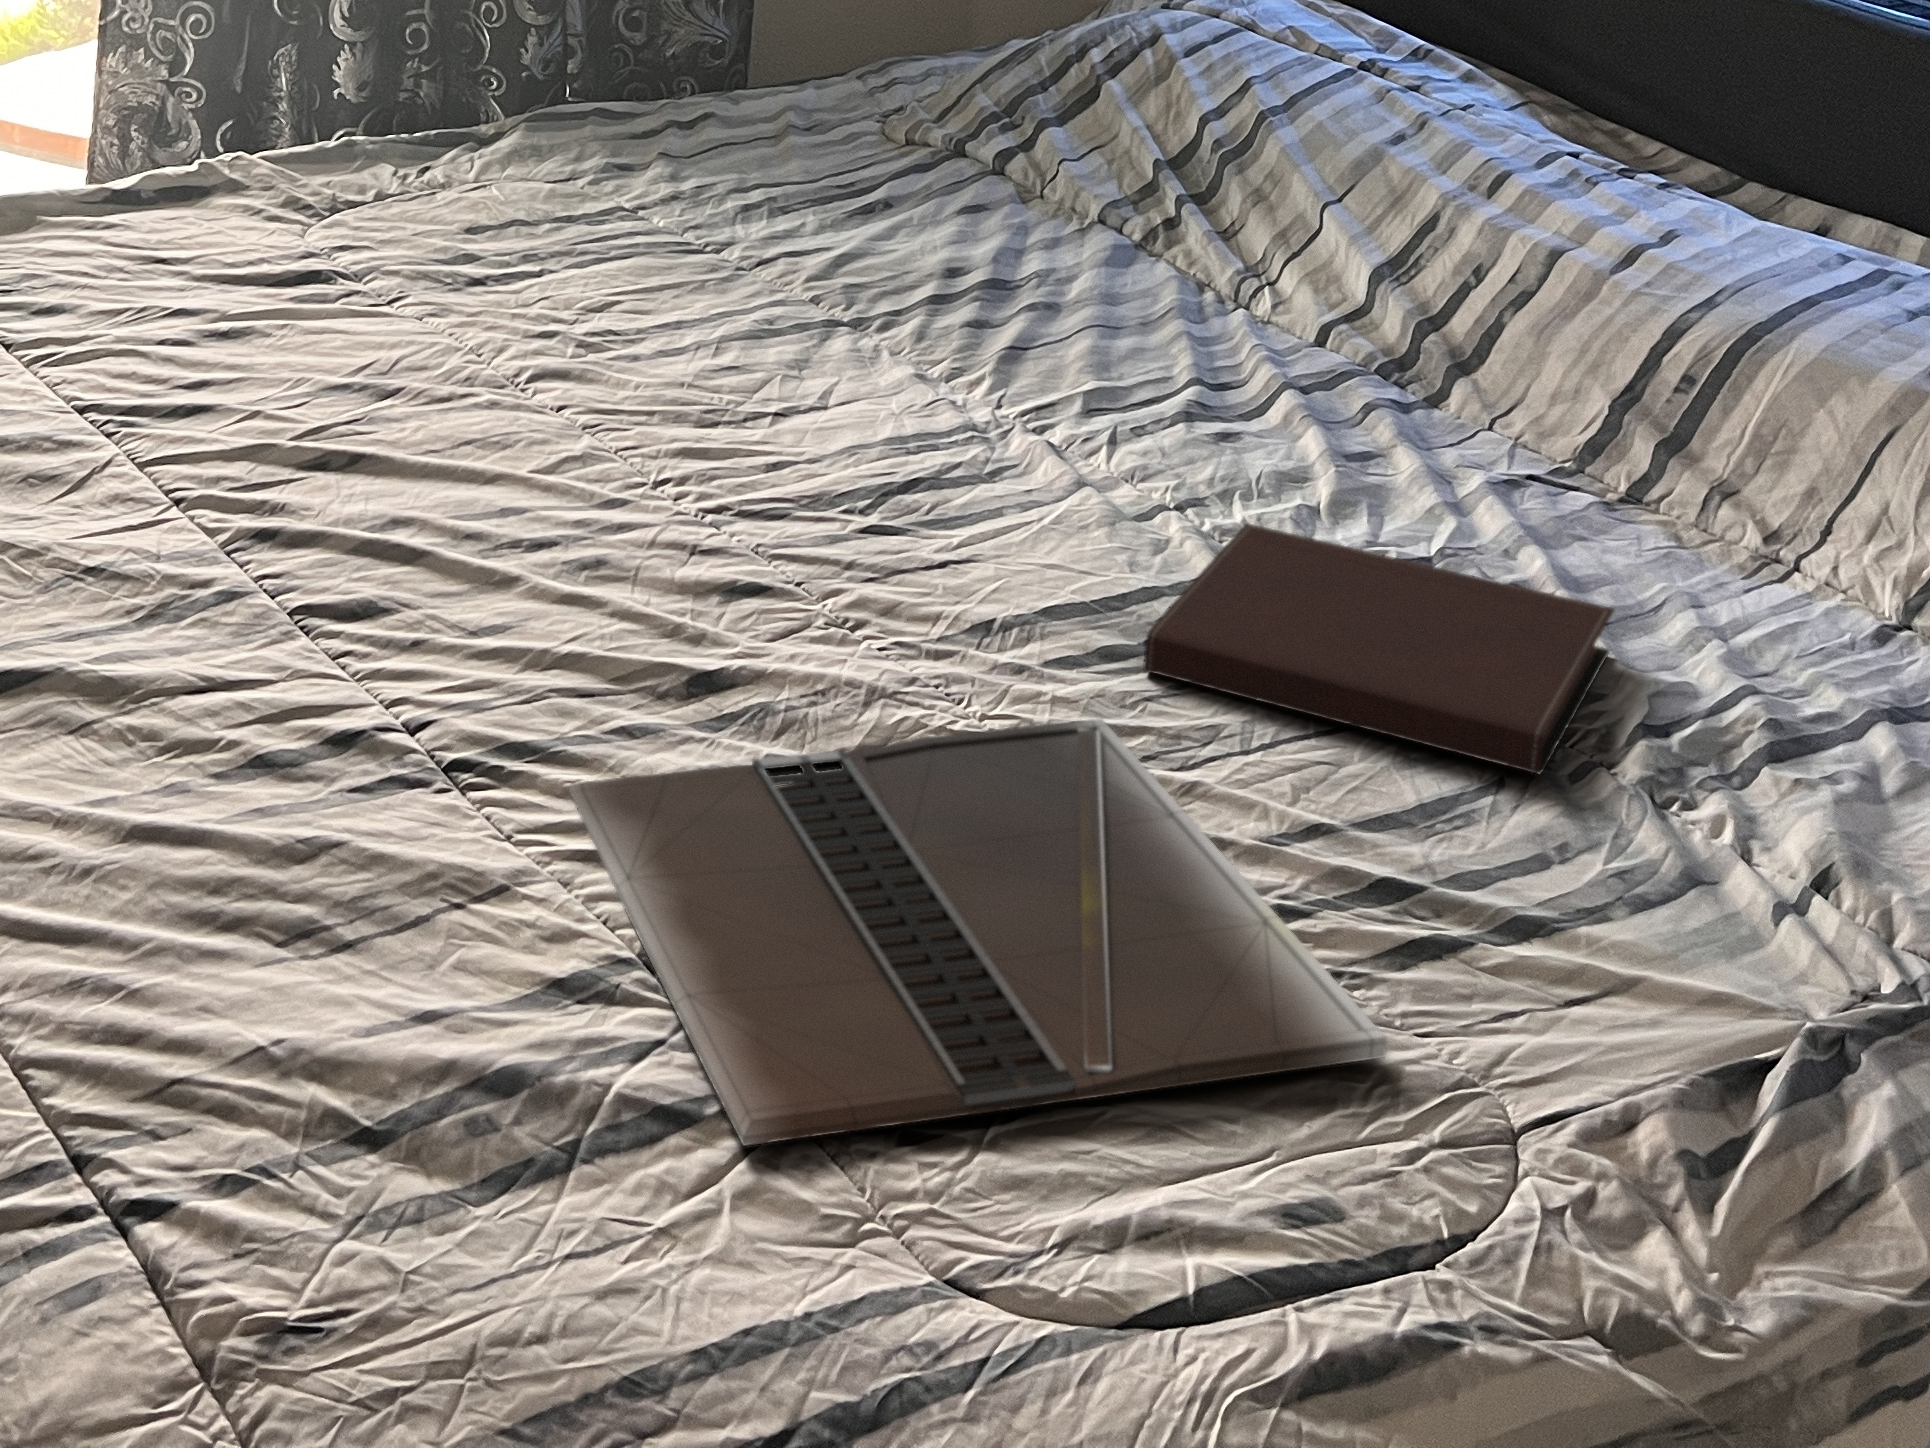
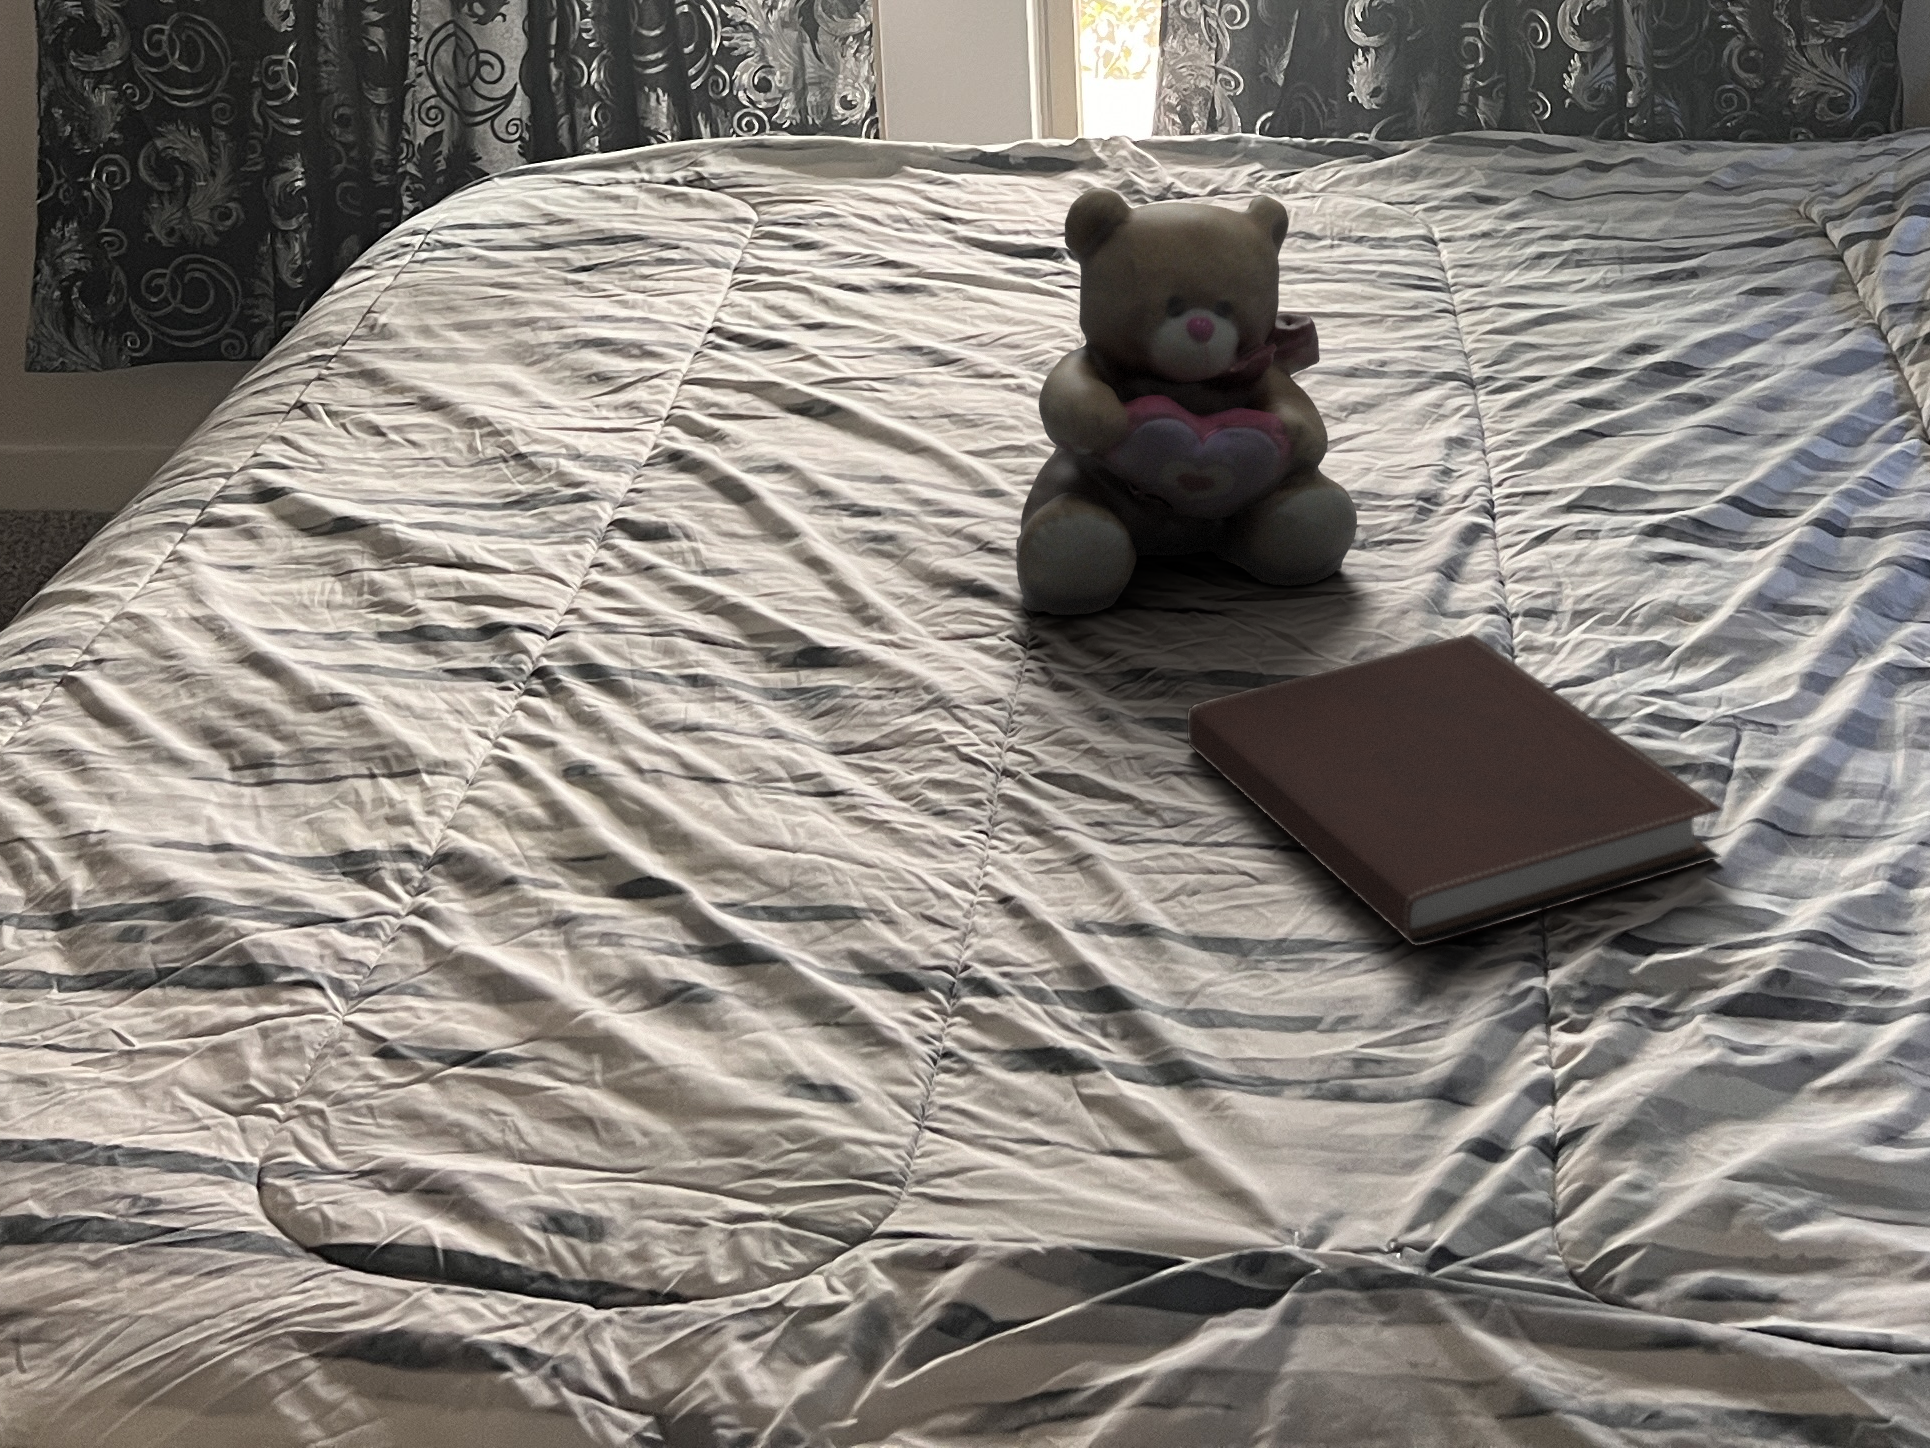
teddy bear: none [764,158,1065,592] -> present [1016,188,1357,615]
laptop: present [569,719,1386,1146] -> none [247,706,1071,1129]

